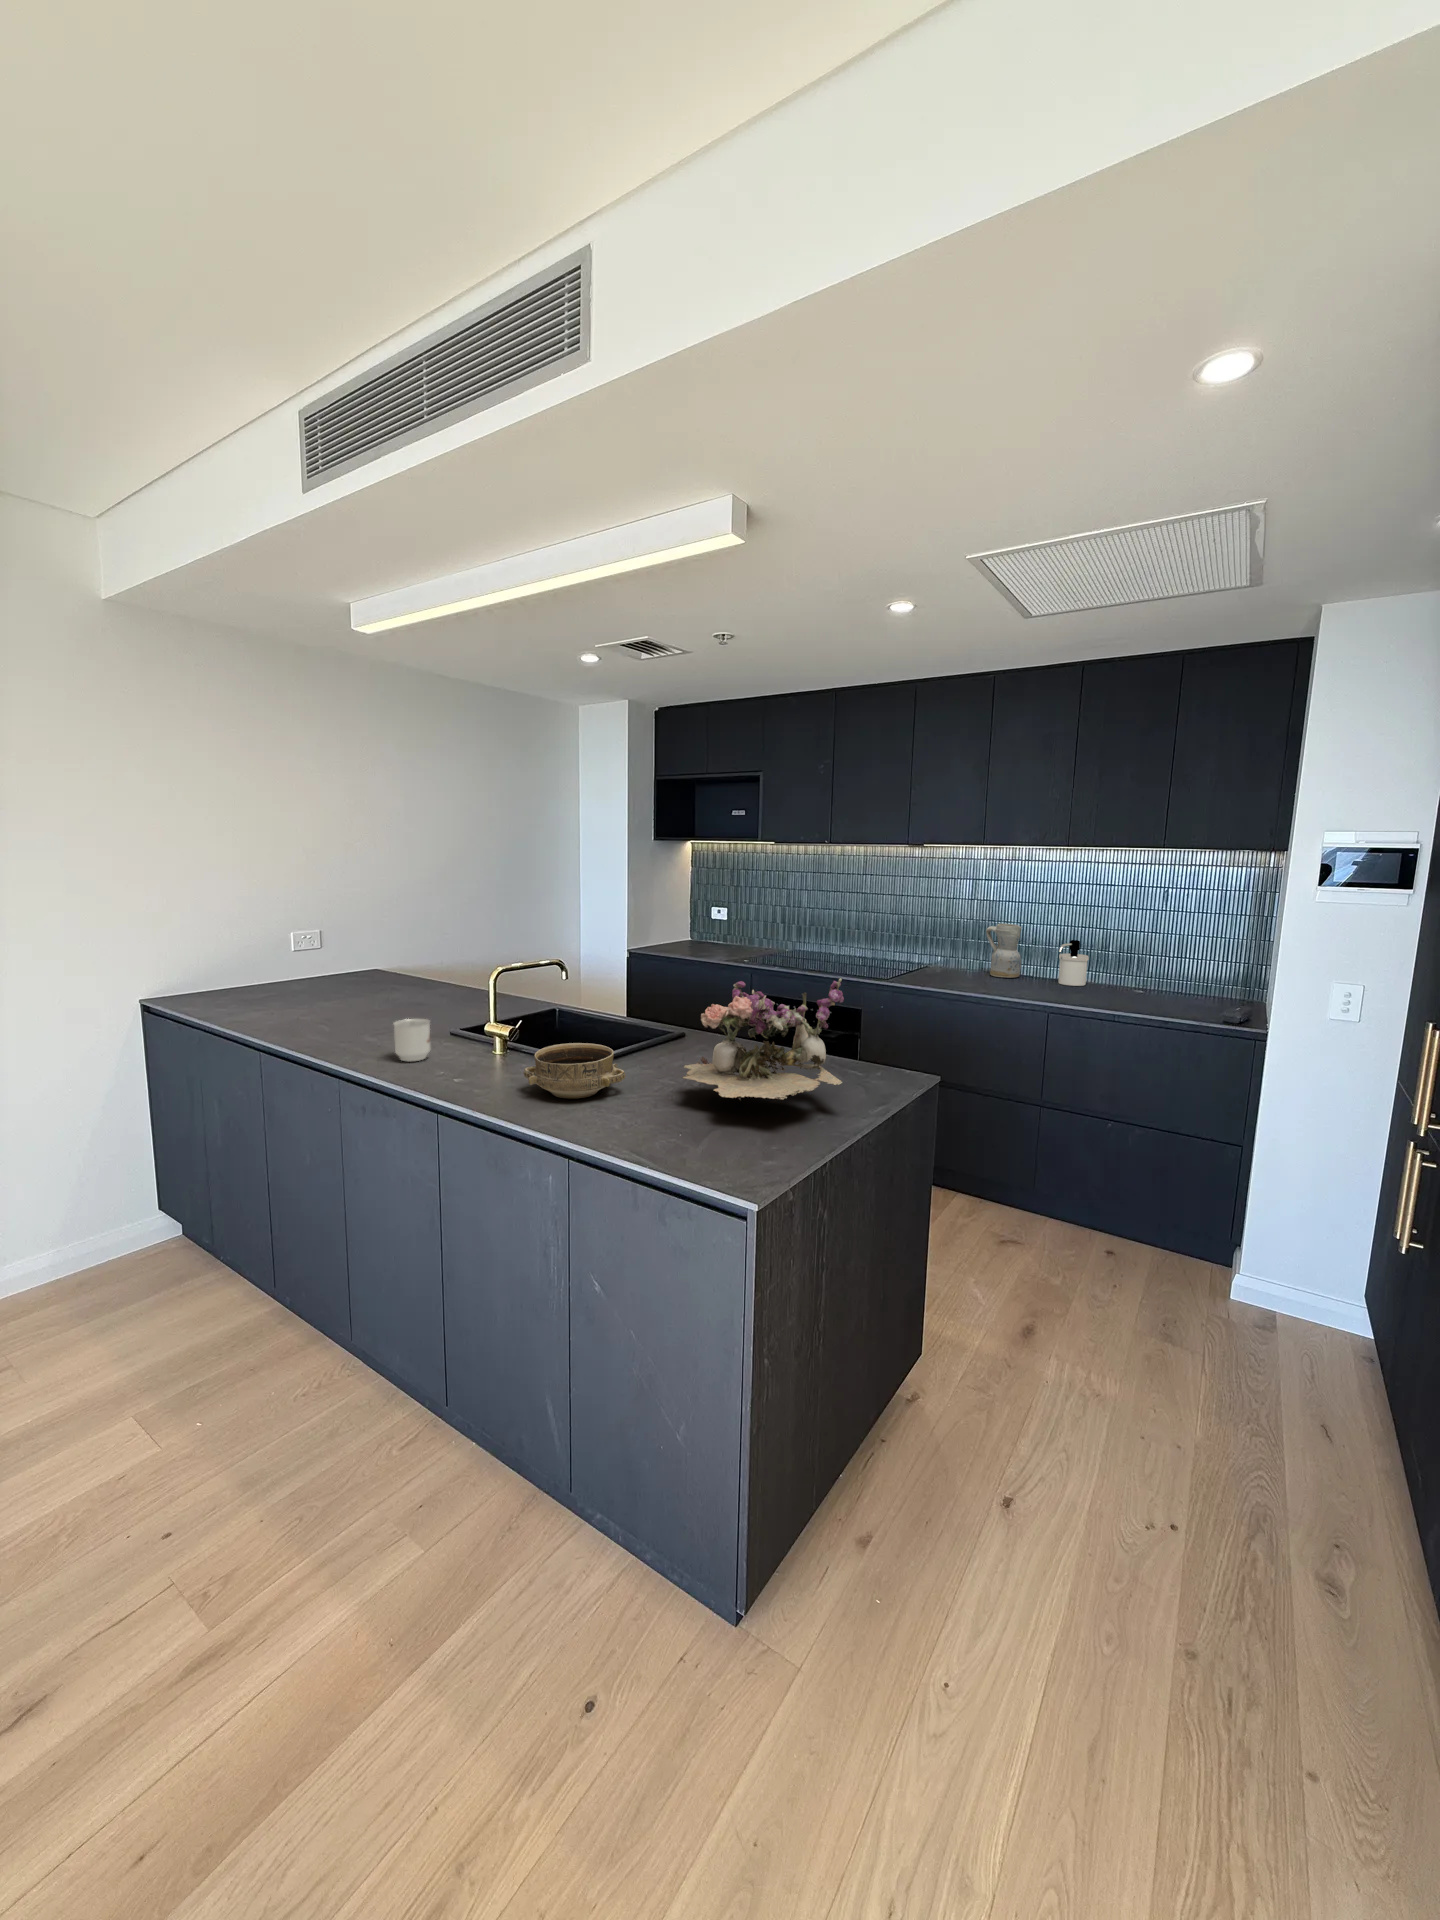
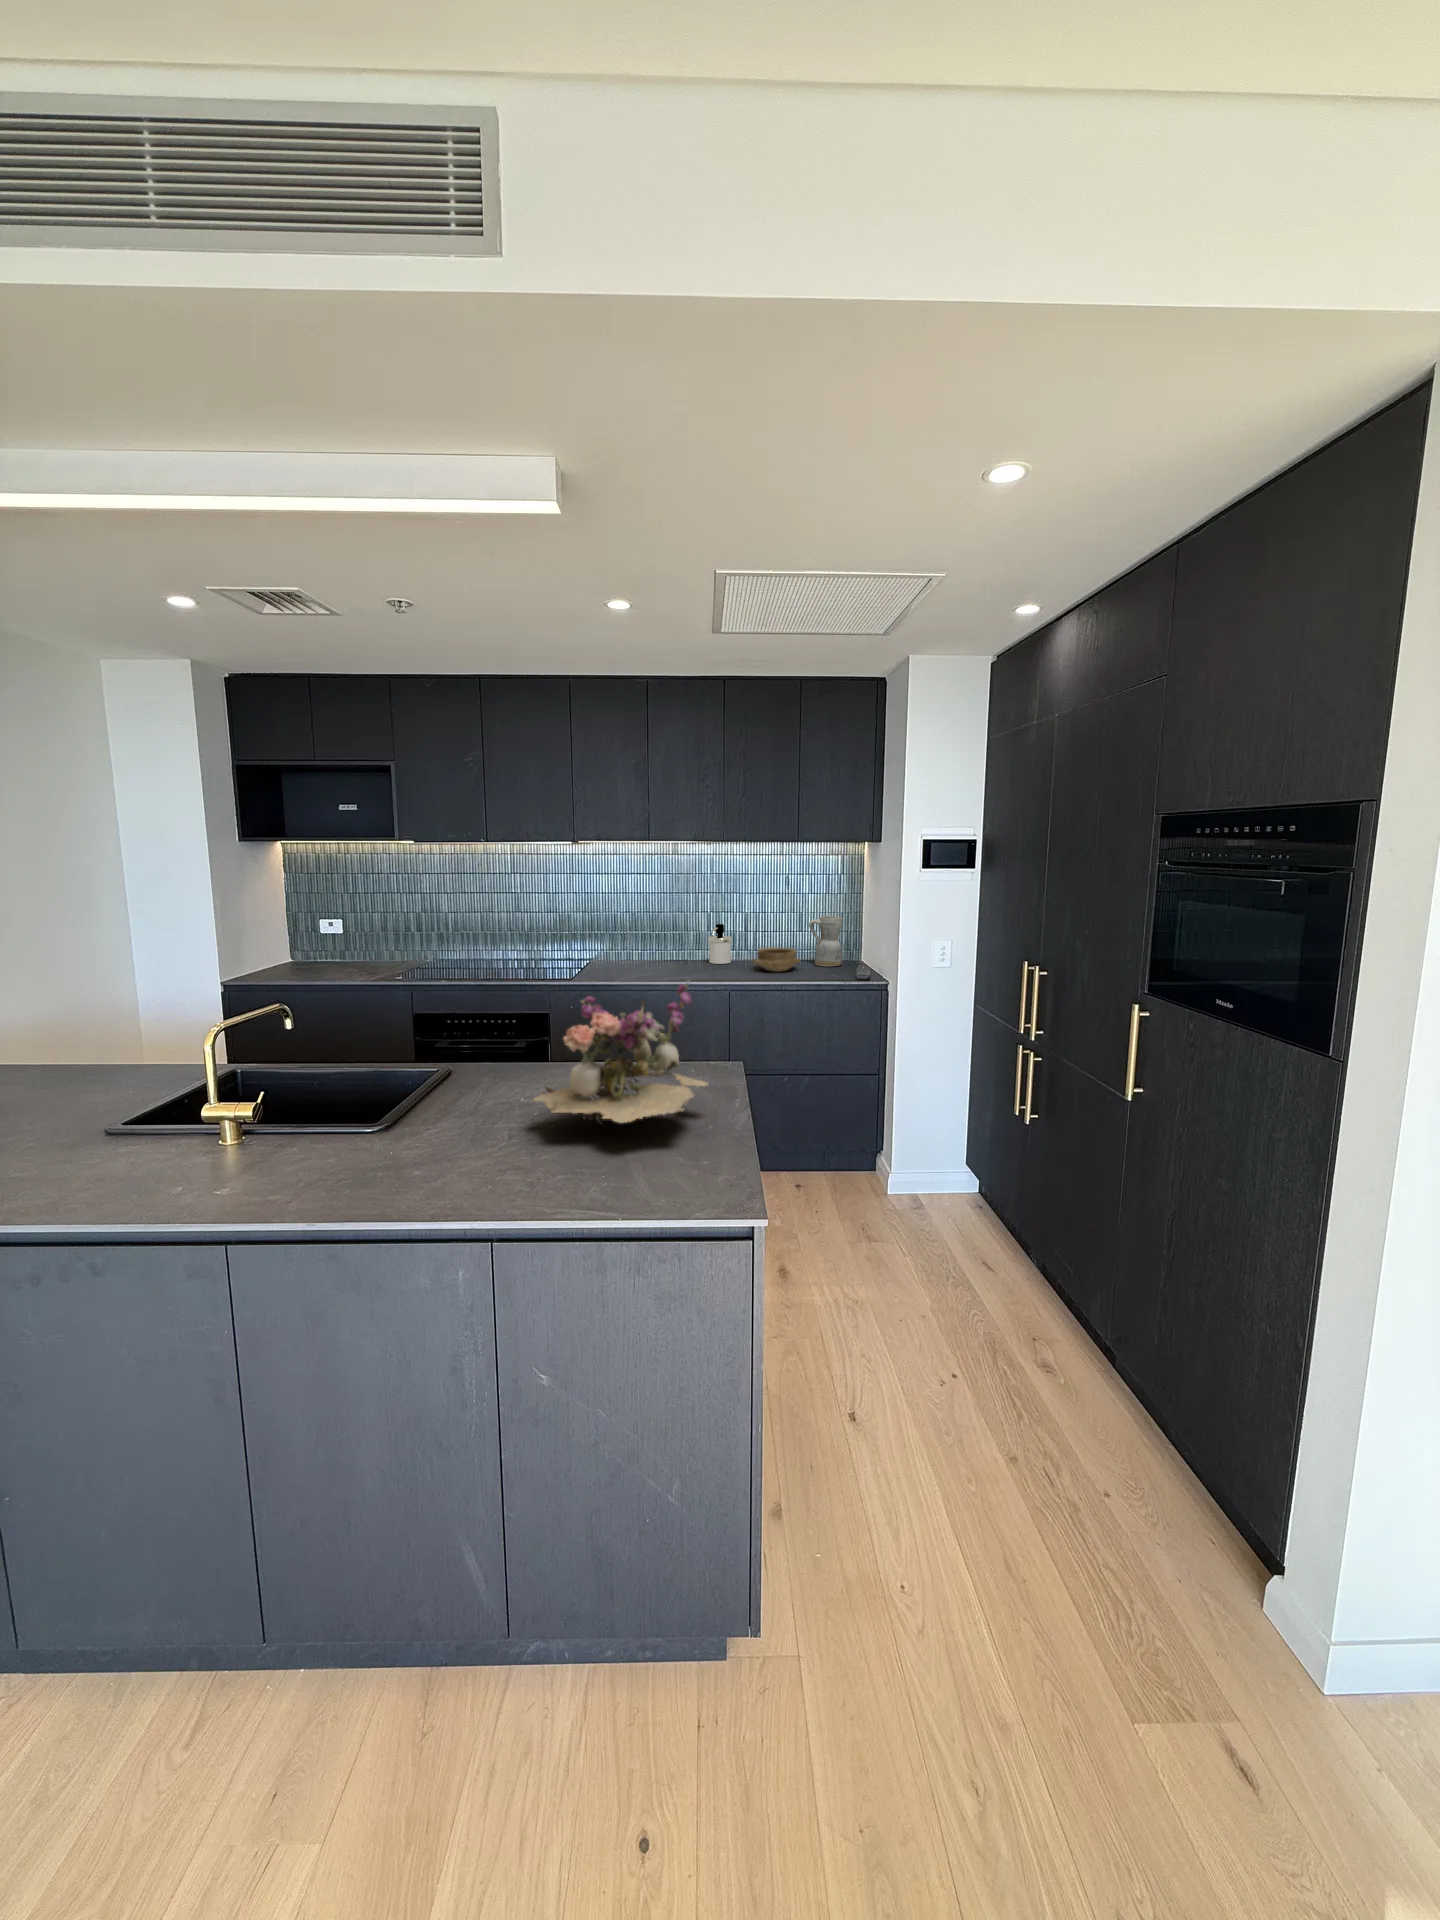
ceramic pitcher: present [986,923,1021,978] -> present [809,916,843,966]
mug: present [394,1019,430,1062] -> none [54,1112,124,1180]
ceramic bowl: present [524,1043,625,1098] -> present [753,947,800,972]

